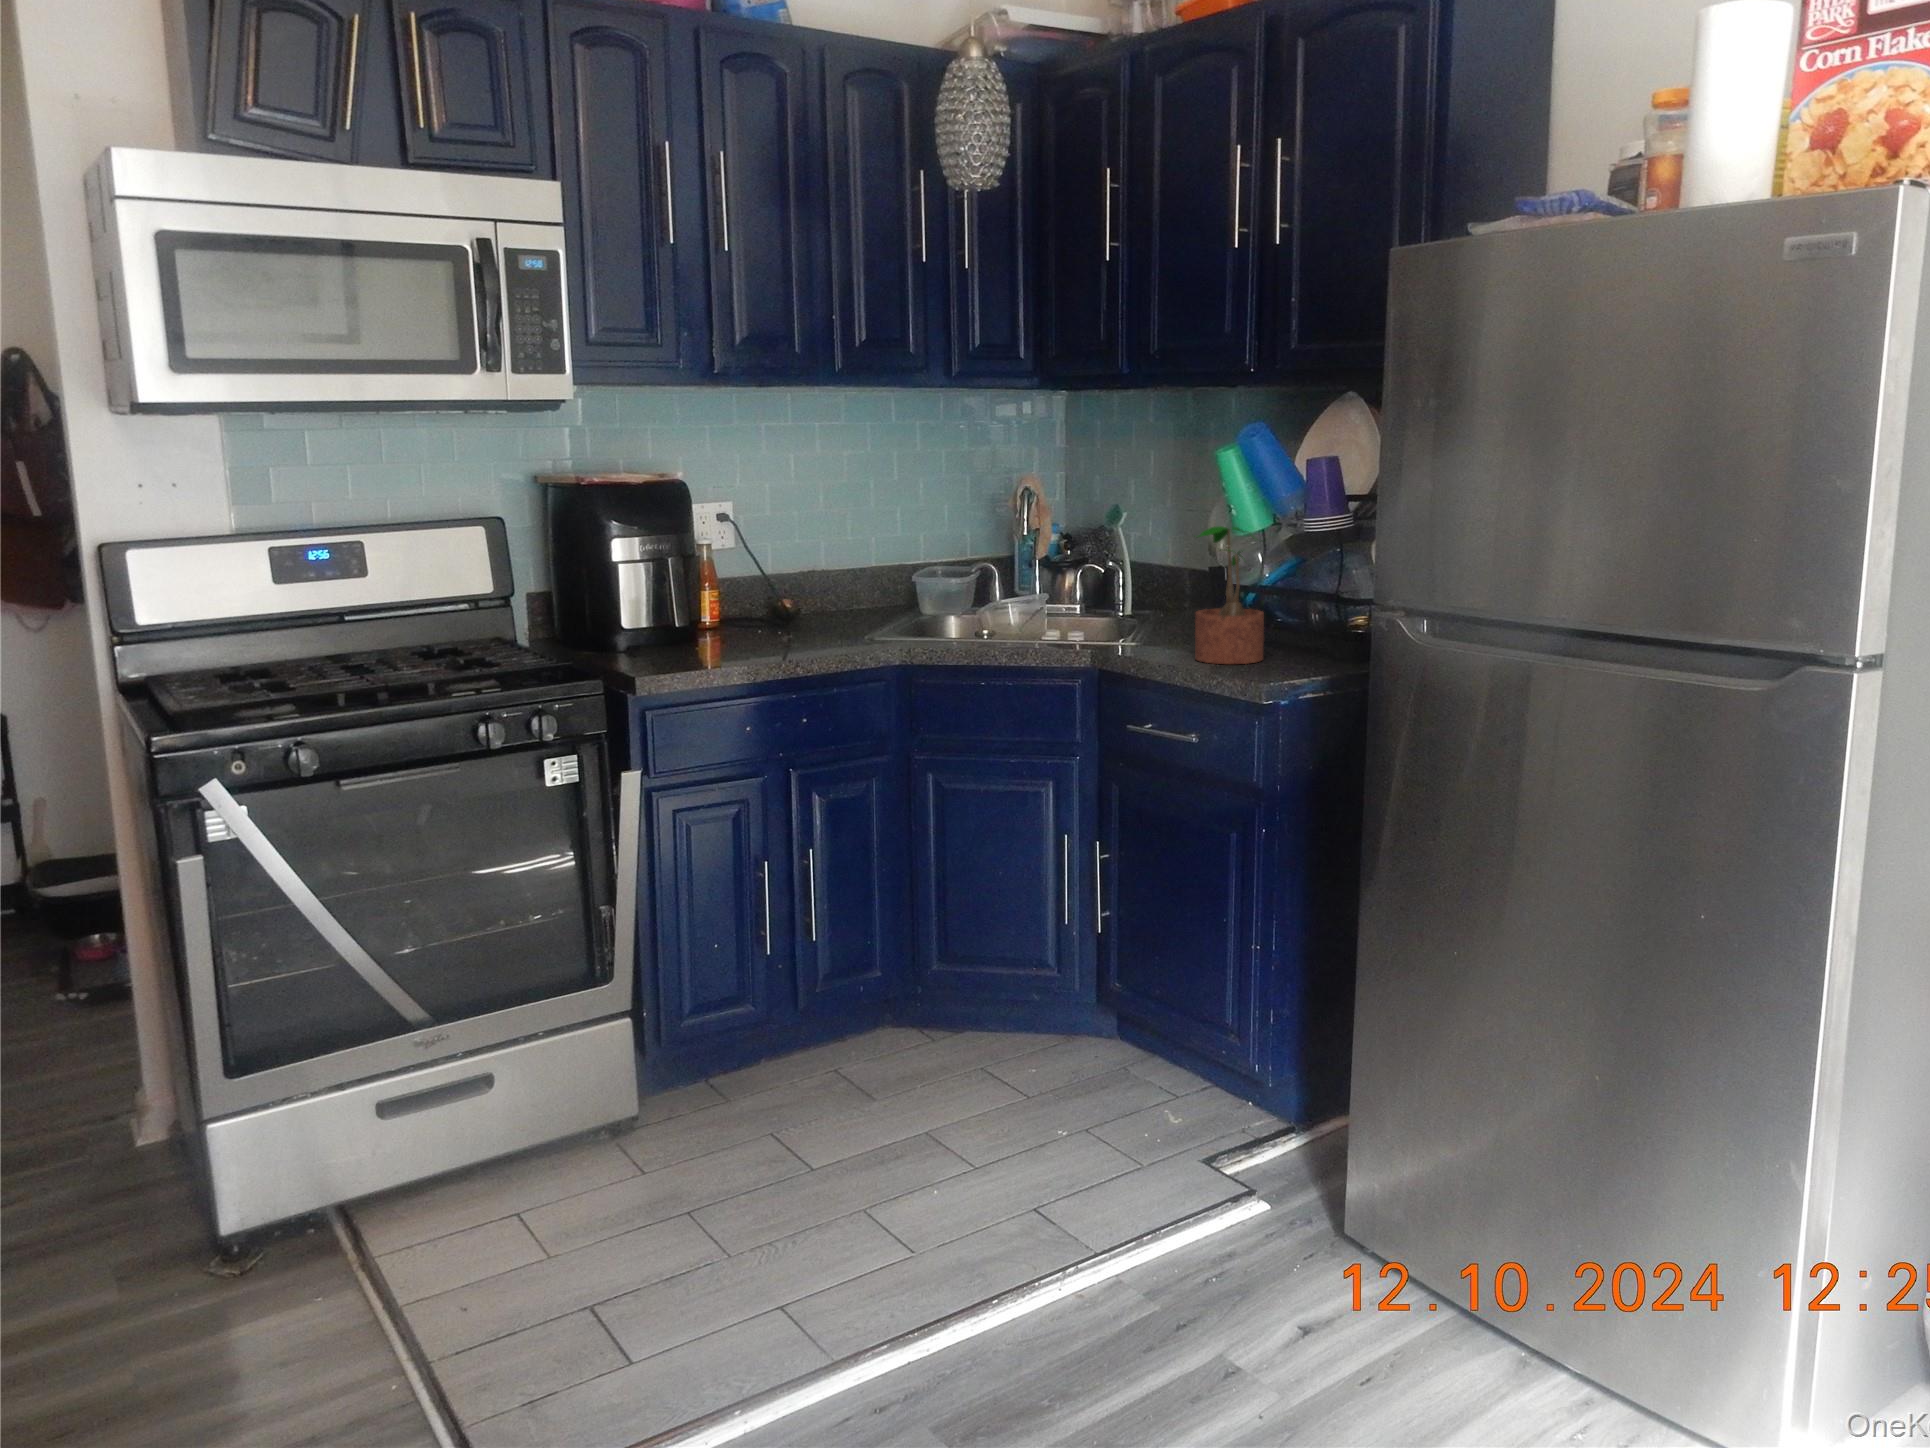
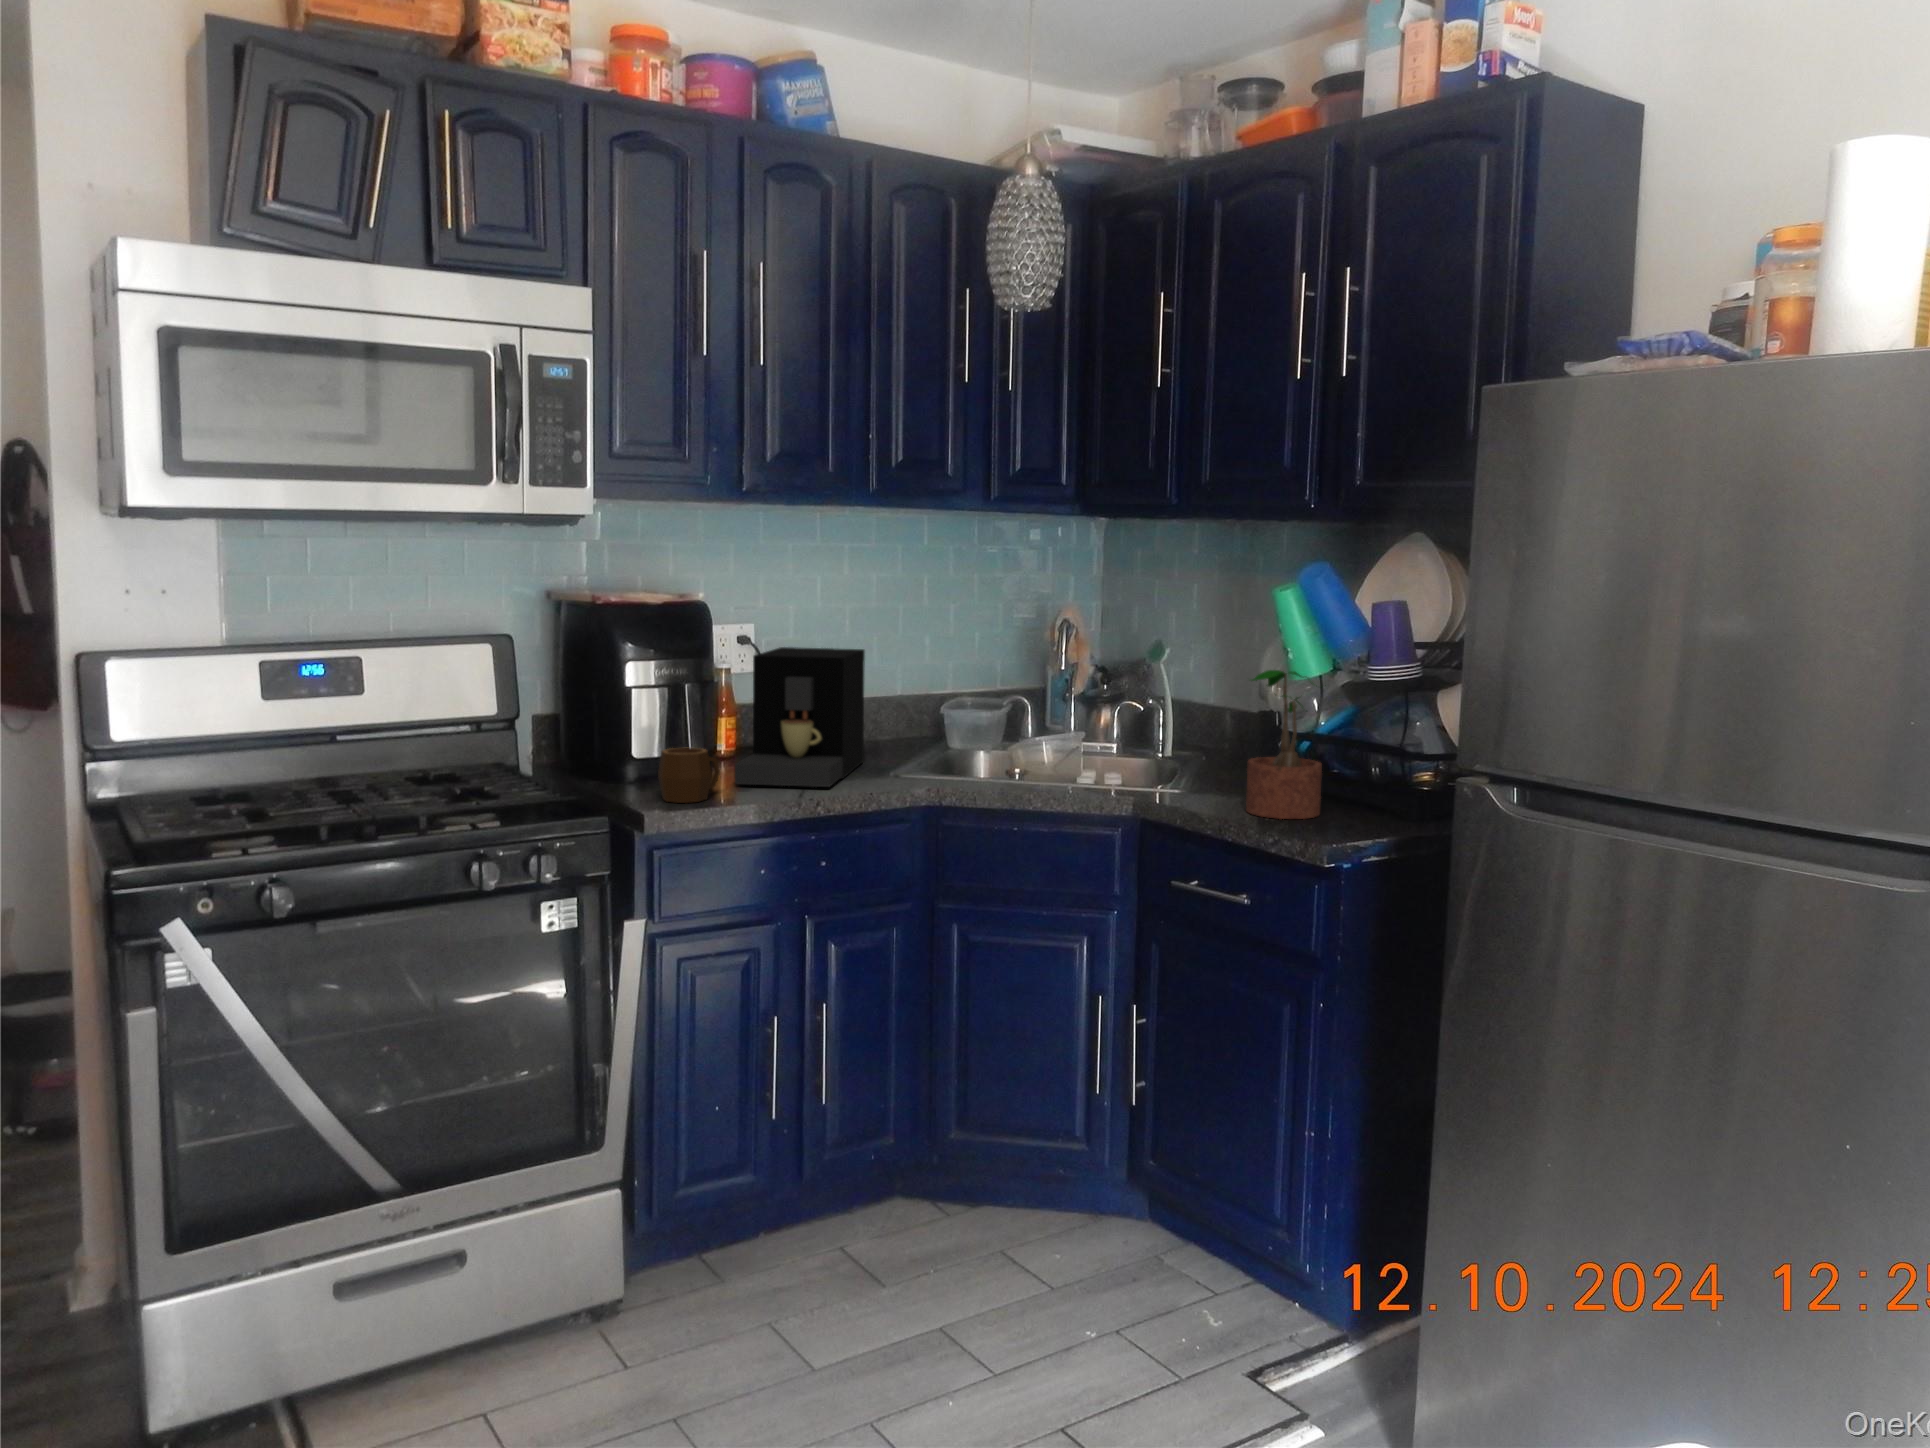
coffee maker: none [718,523,840,651] -> present [735,647,865,787]
mug: none [646,617,705,668] -> present [658,747,720,803]

